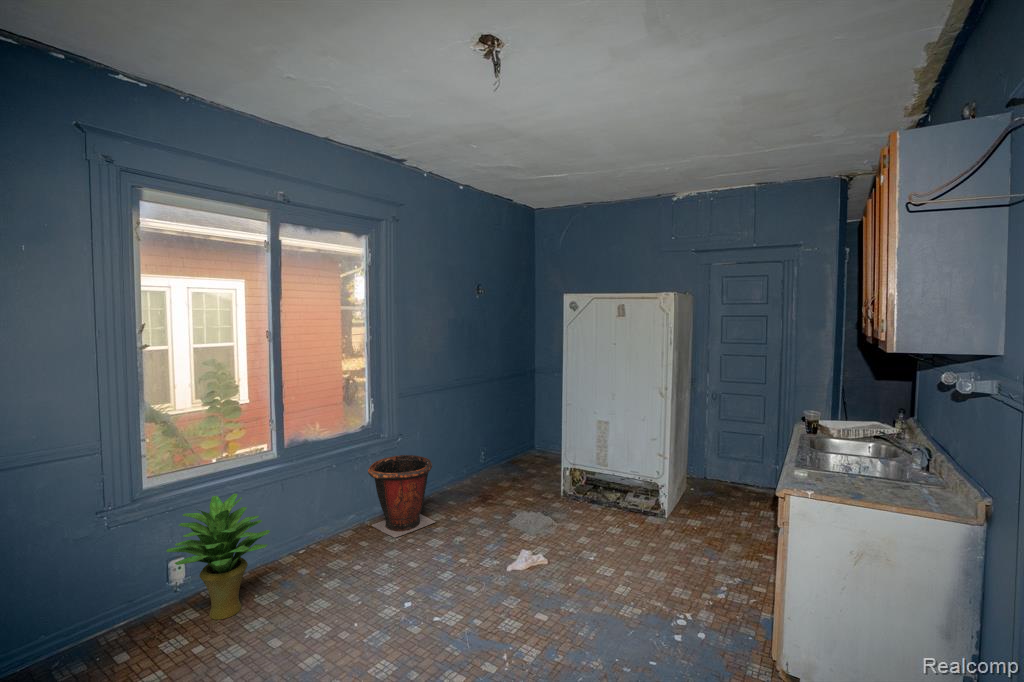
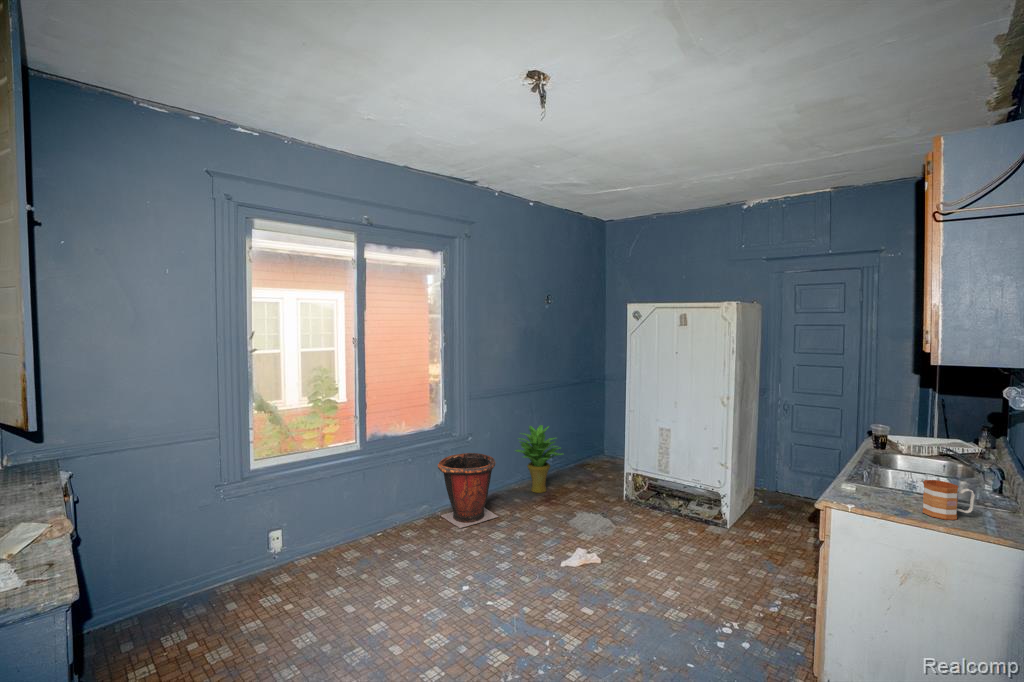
mug: none [868,463,913,500] -> present [923,480,975,520]
potted plant: present [167,494,270,620] -> present [516,425,563,493]

